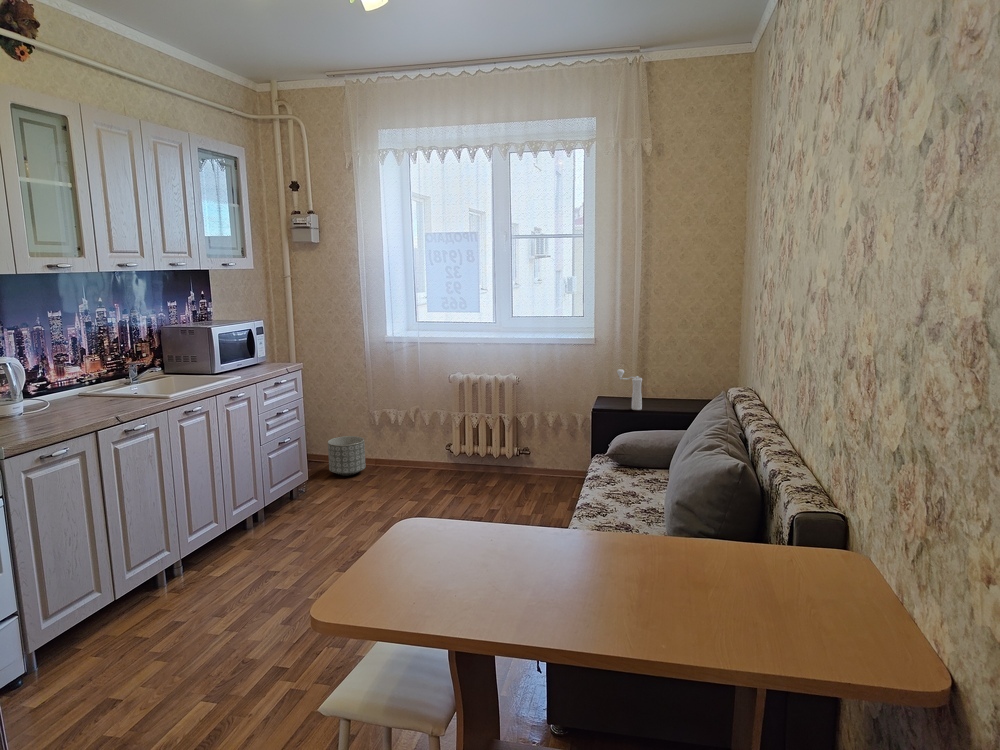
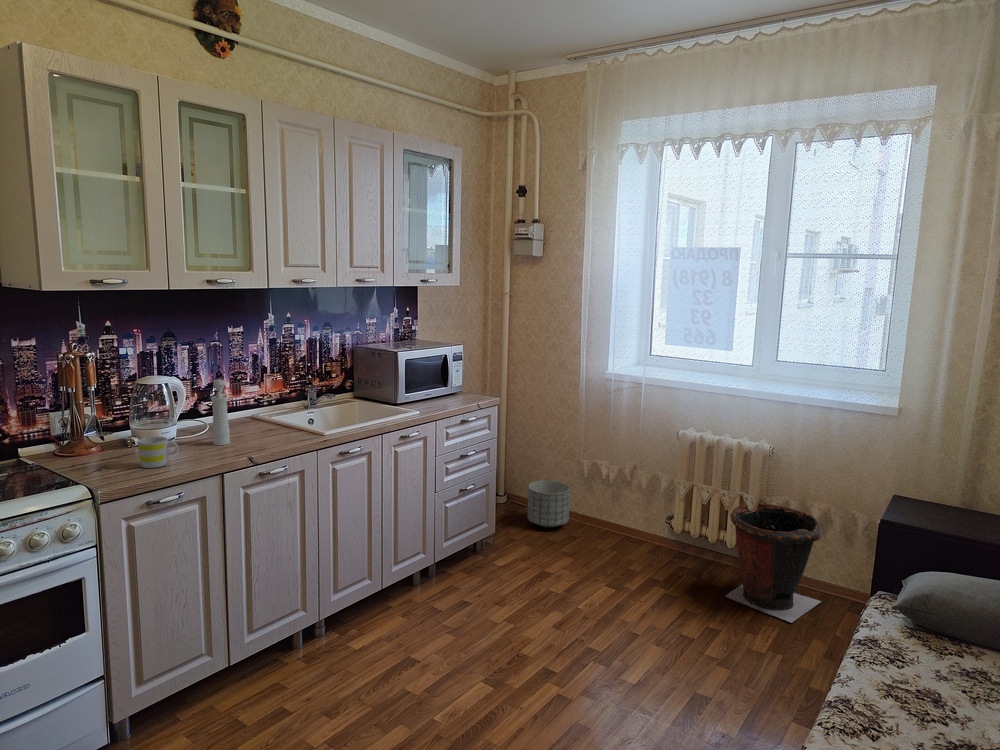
pepper mill: present [617,369,642,410] -> present [211,380,230,445]
mug: none [16,403,56,430] -> present [137,437,178,468]
waste bin: none [496,422,563,500] -> present [726,503,822,623]

